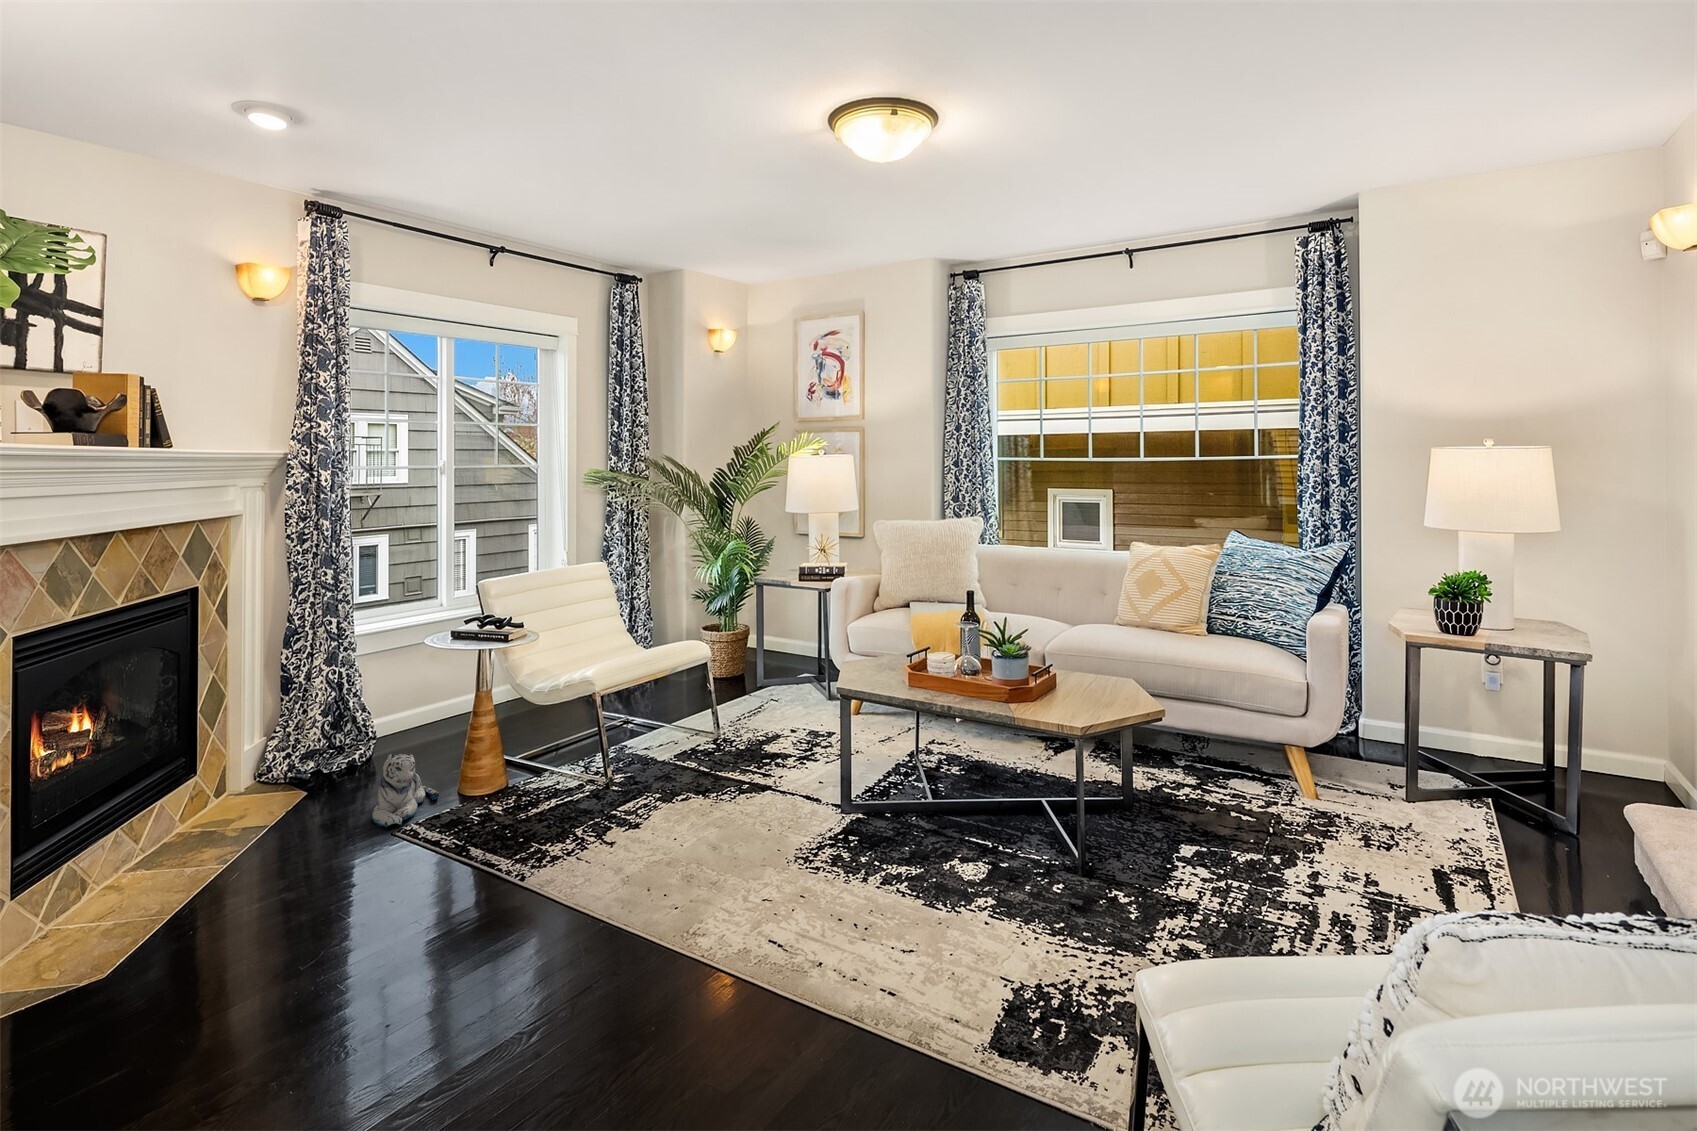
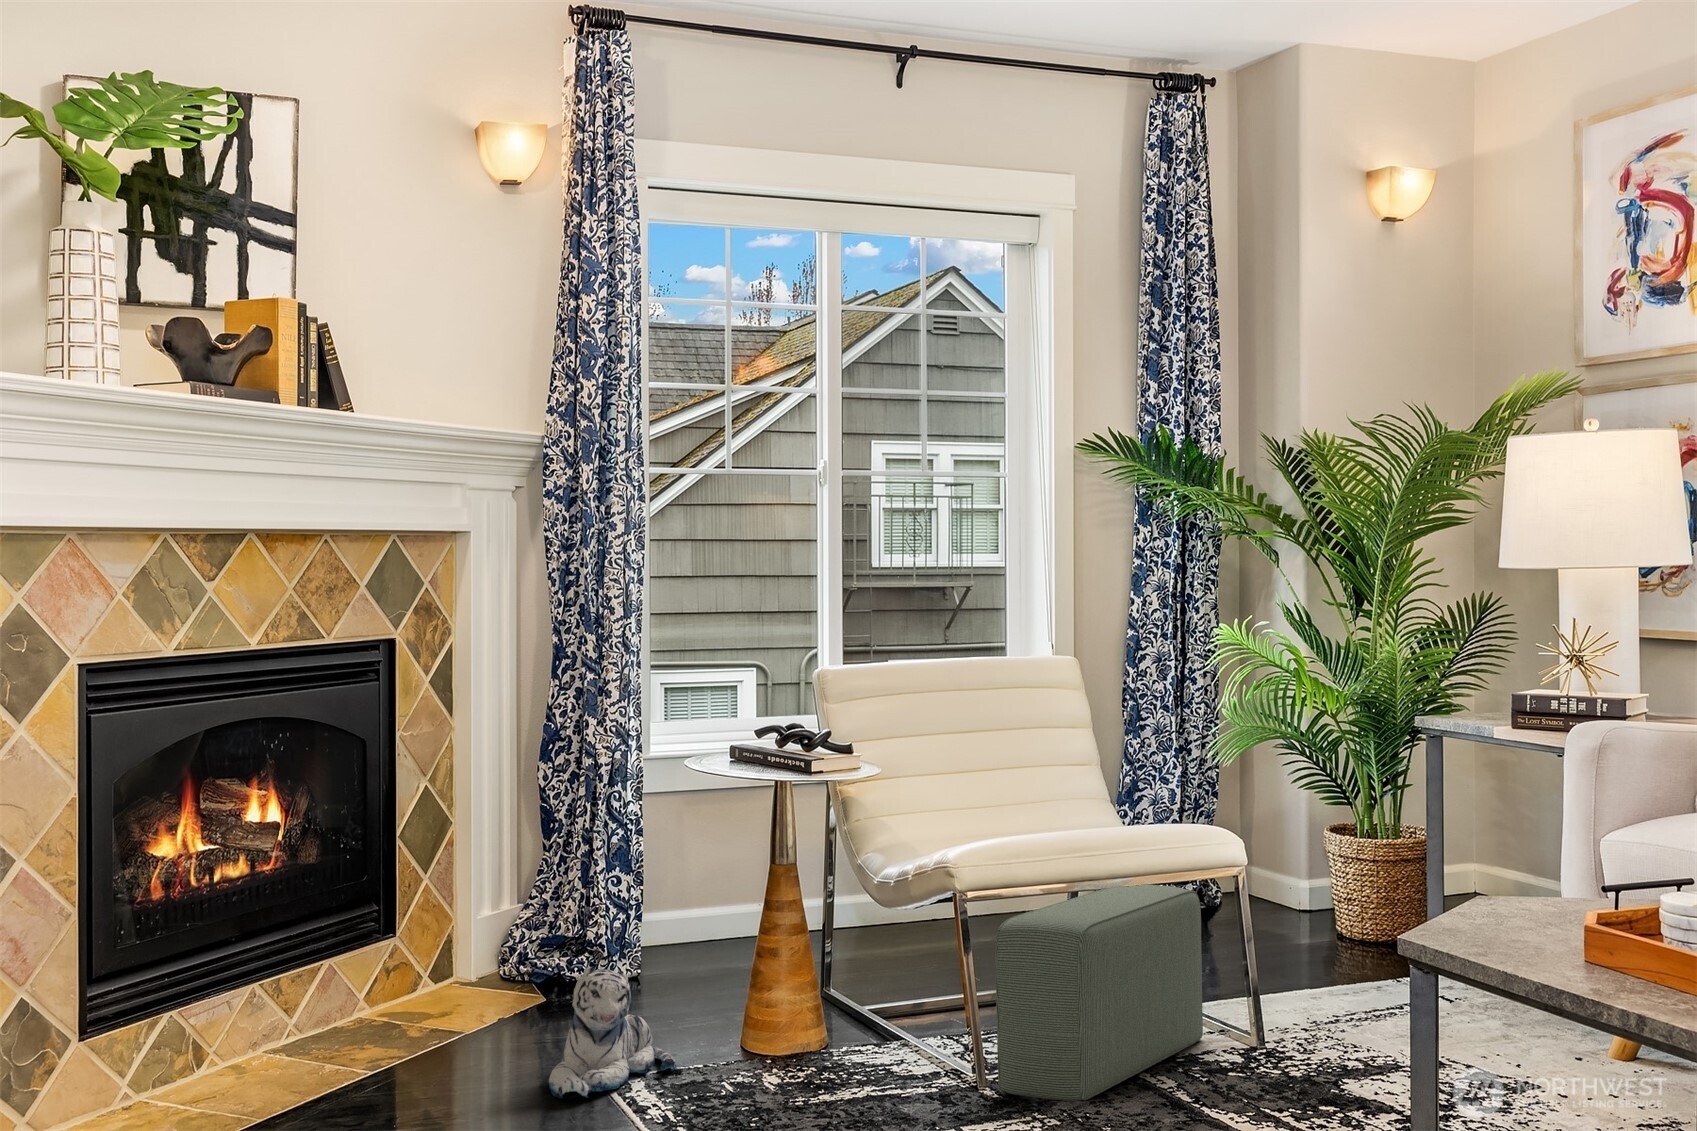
pouf: none [615,674,688,785] -> present [995,884,1203,1101]

